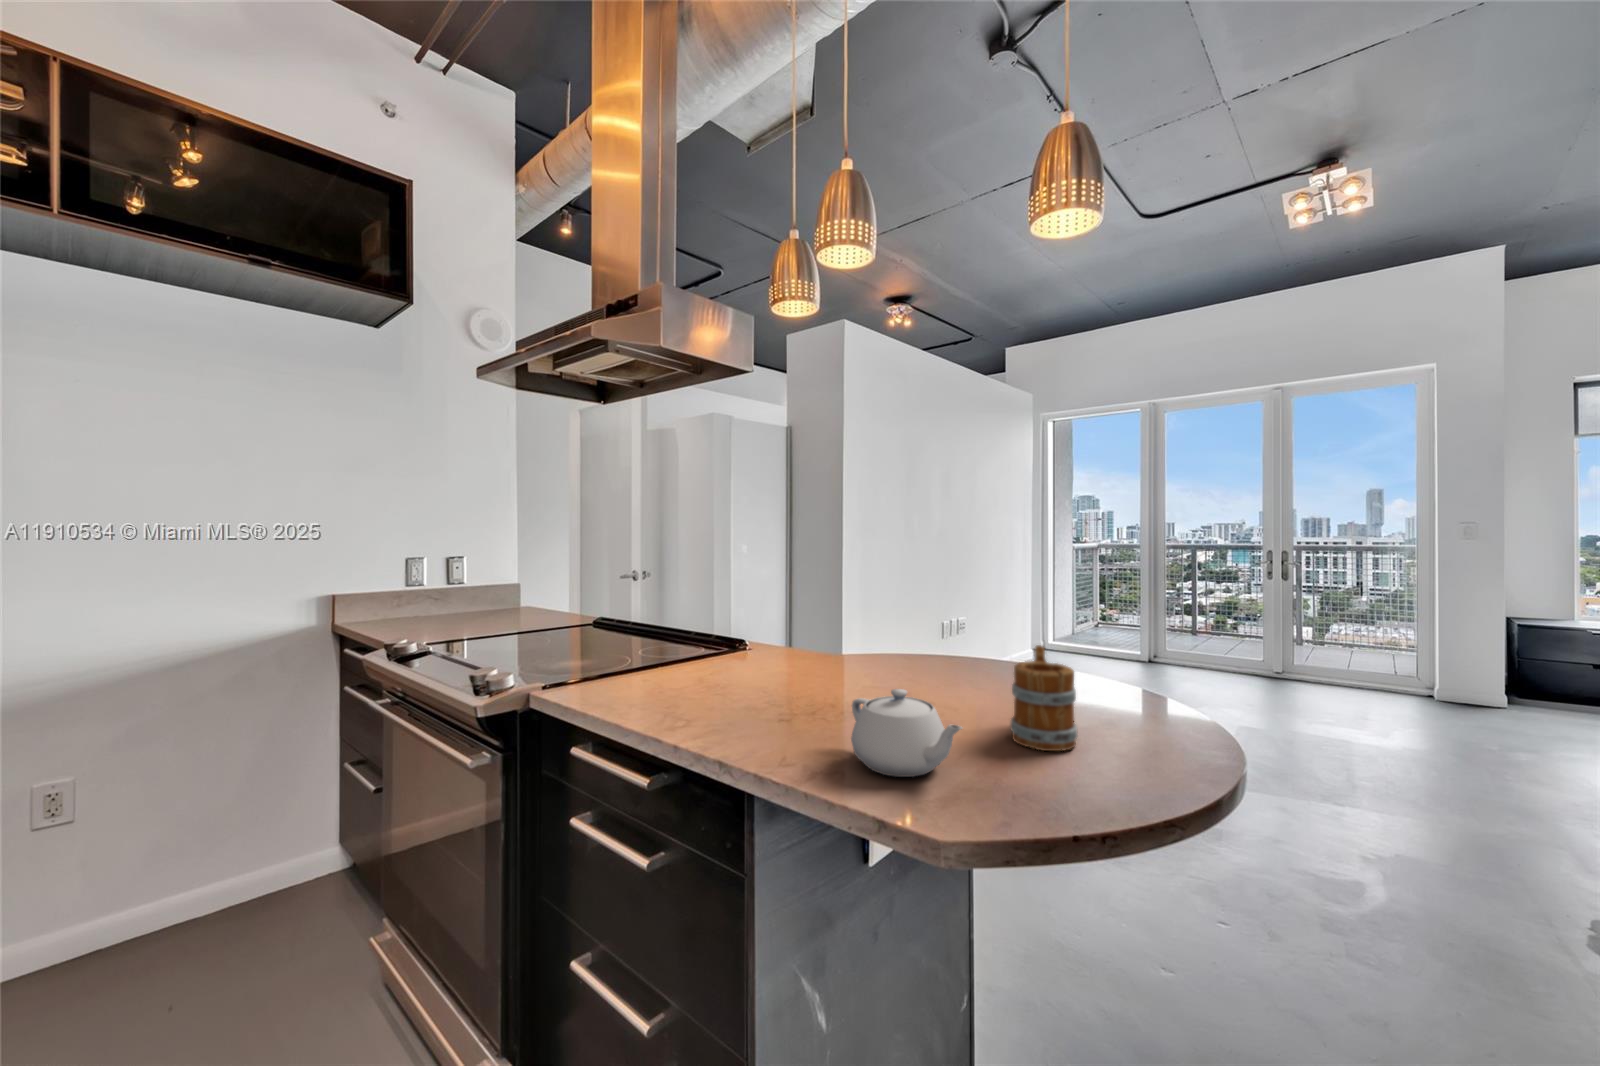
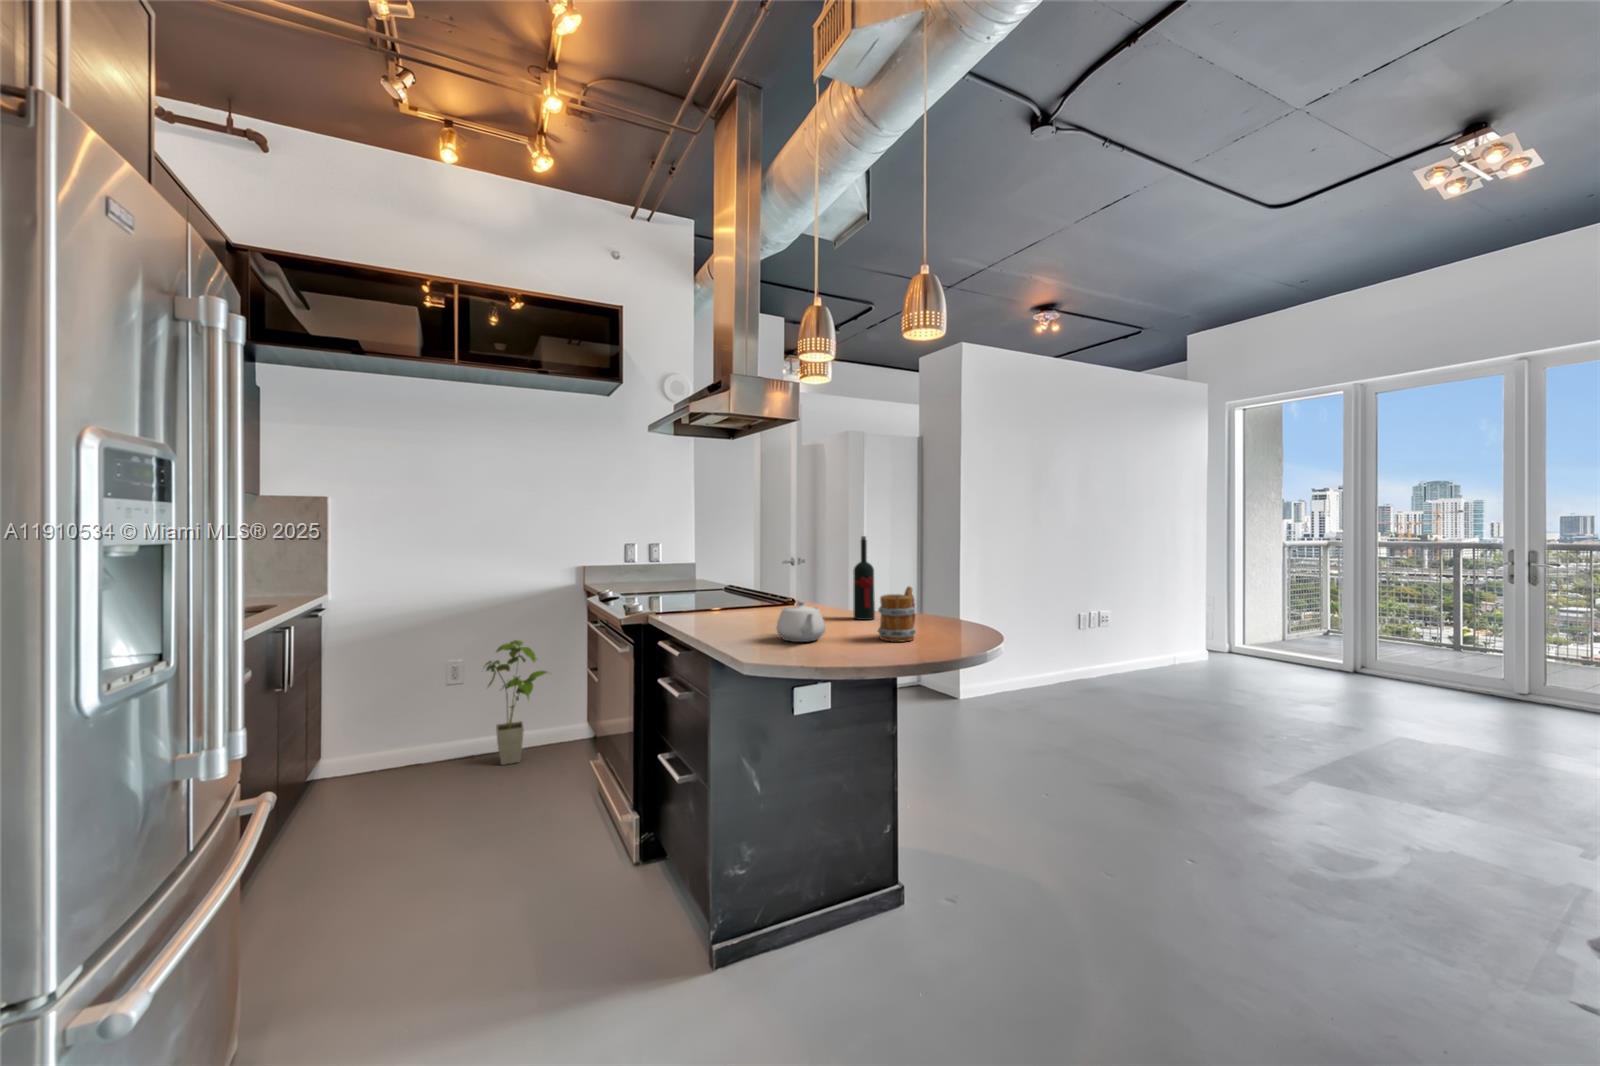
wine bottle: none [880,555,917,690] -> present [853,536,875,620]
house plant: none [107,738,269,973] -> present [485,640,547,765]

